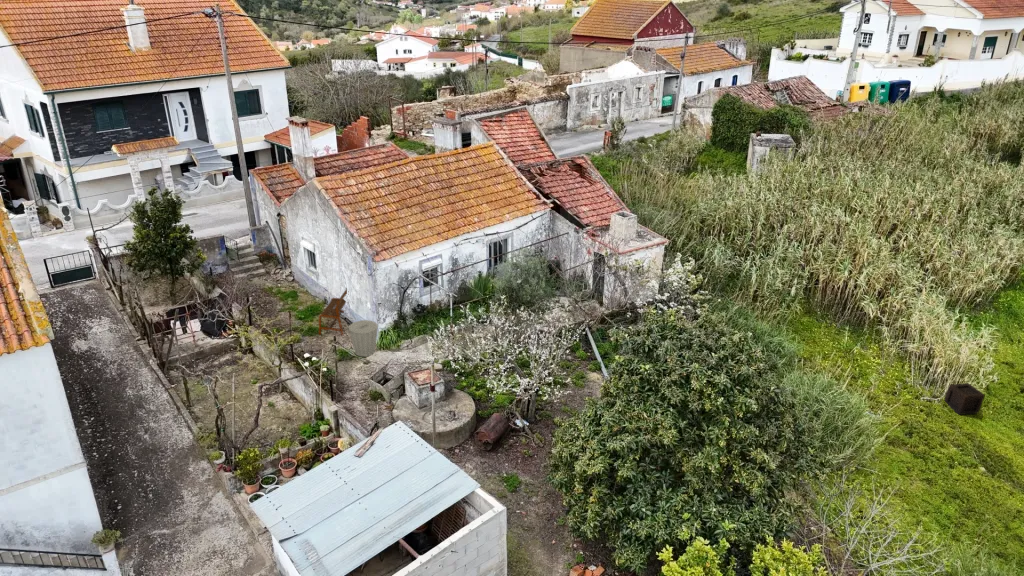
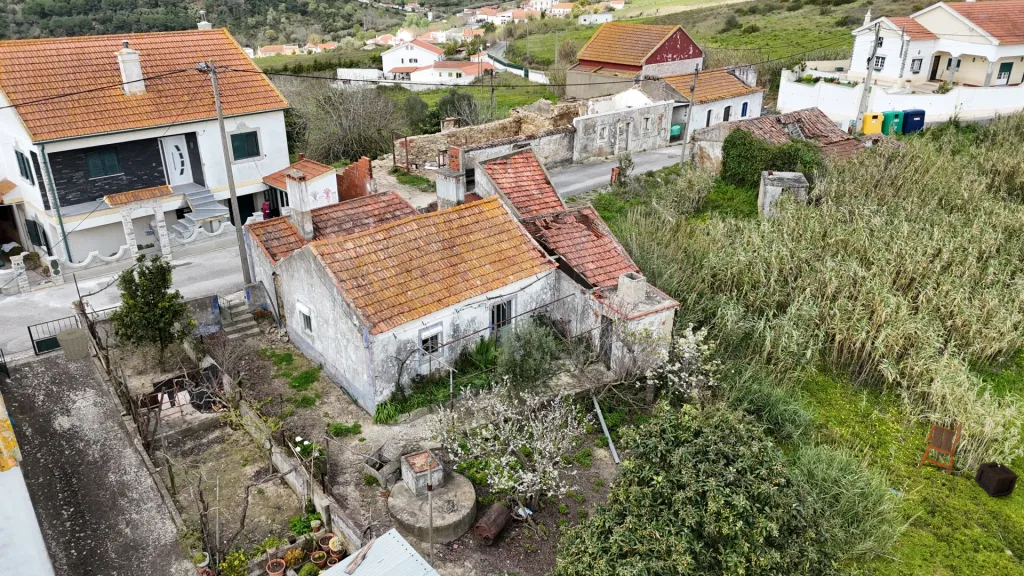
bench: present [319,288,347,335] -> present [920,422,962,474]
trash can: present [349,320,378,356] -> present [56,328,87,360]

